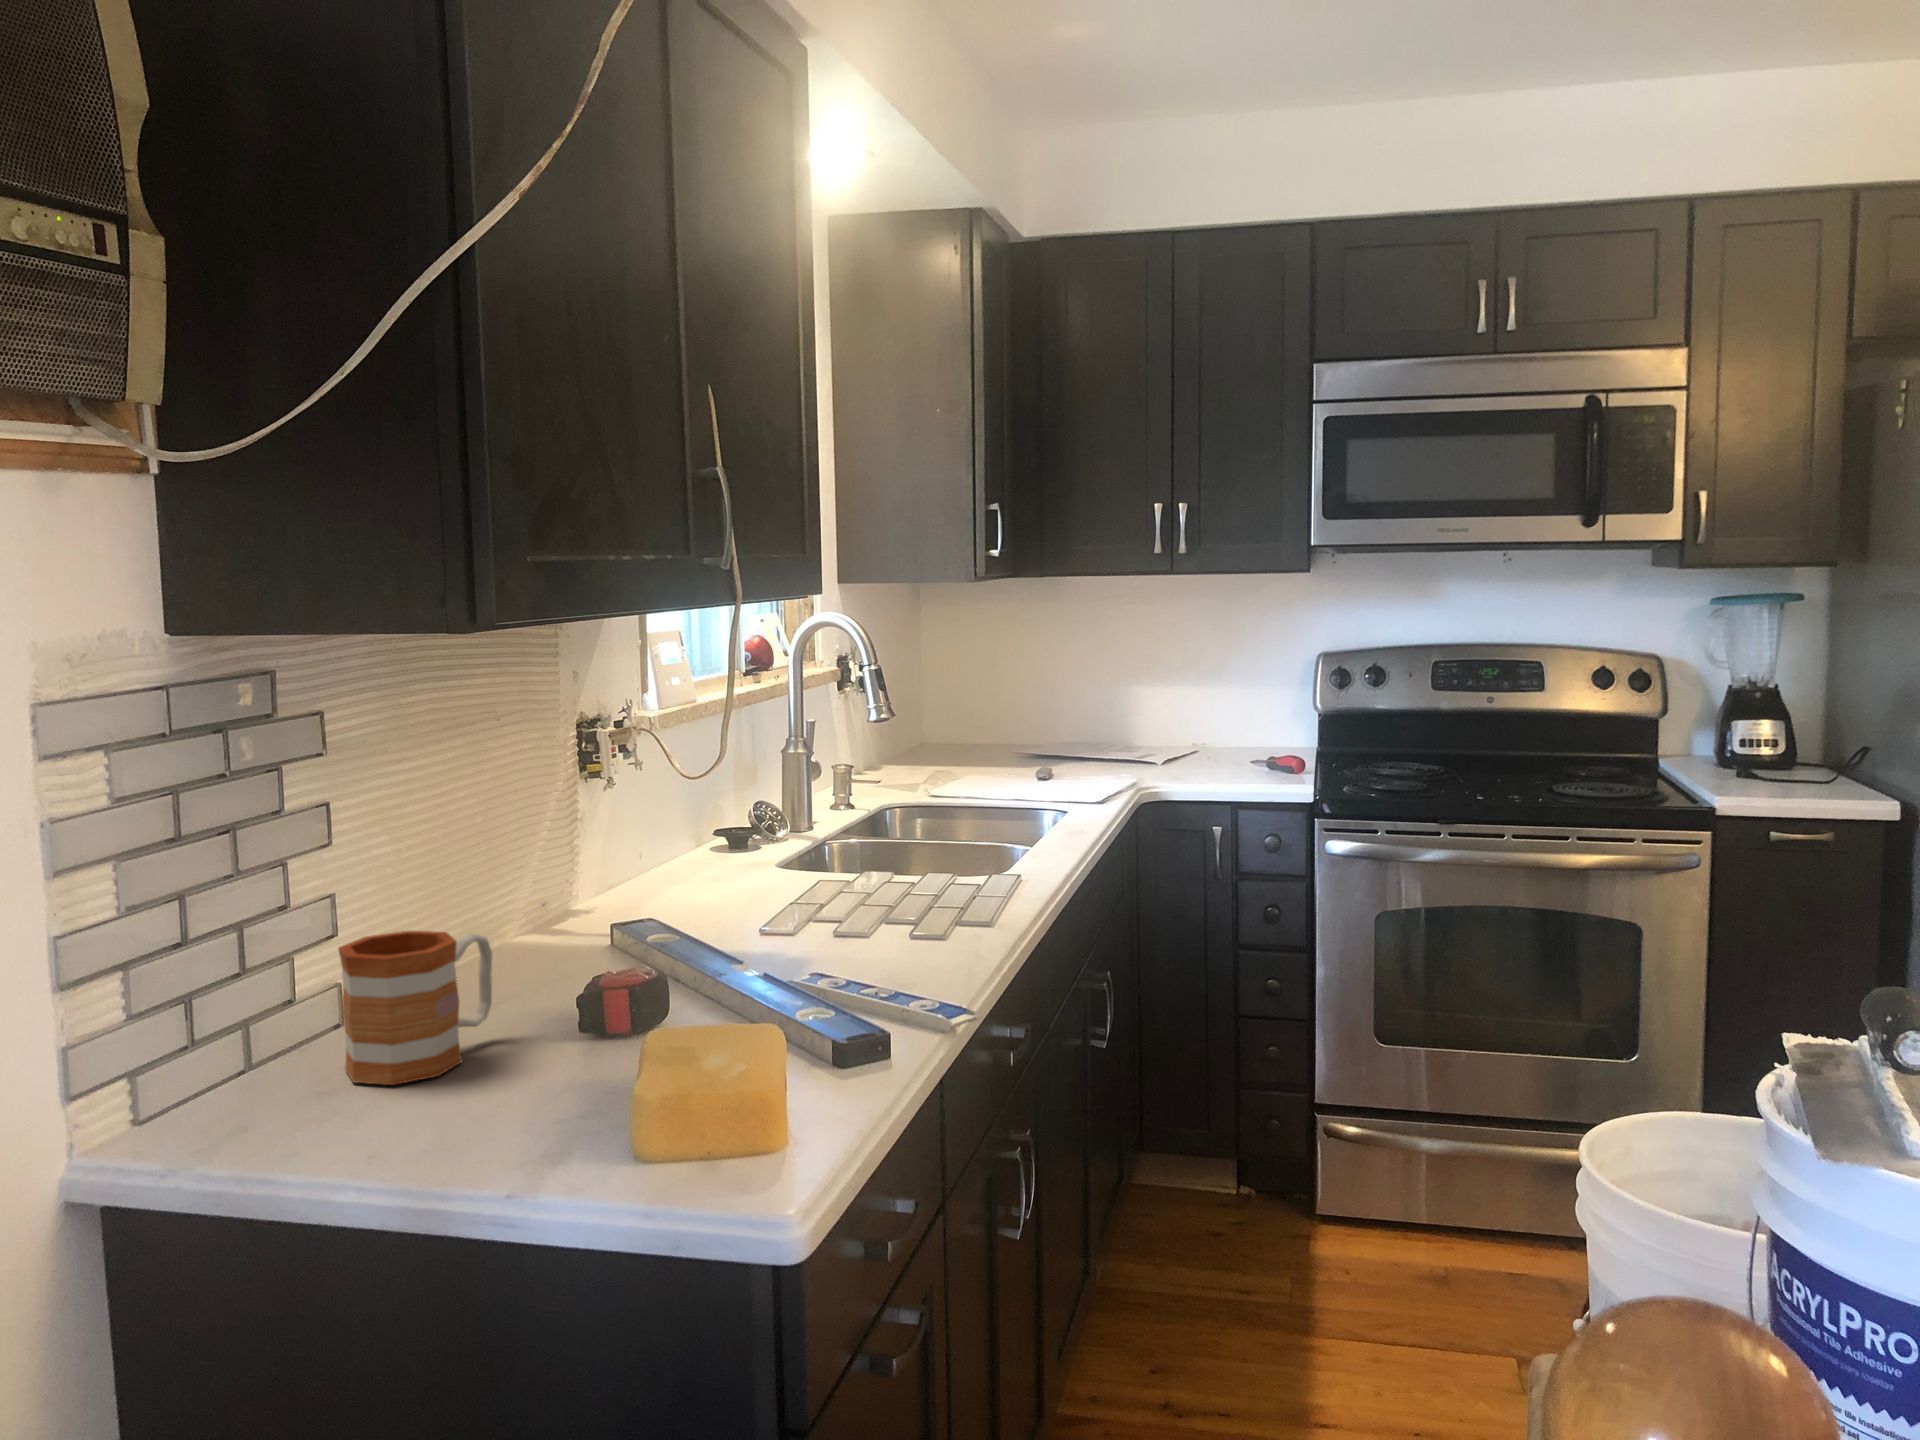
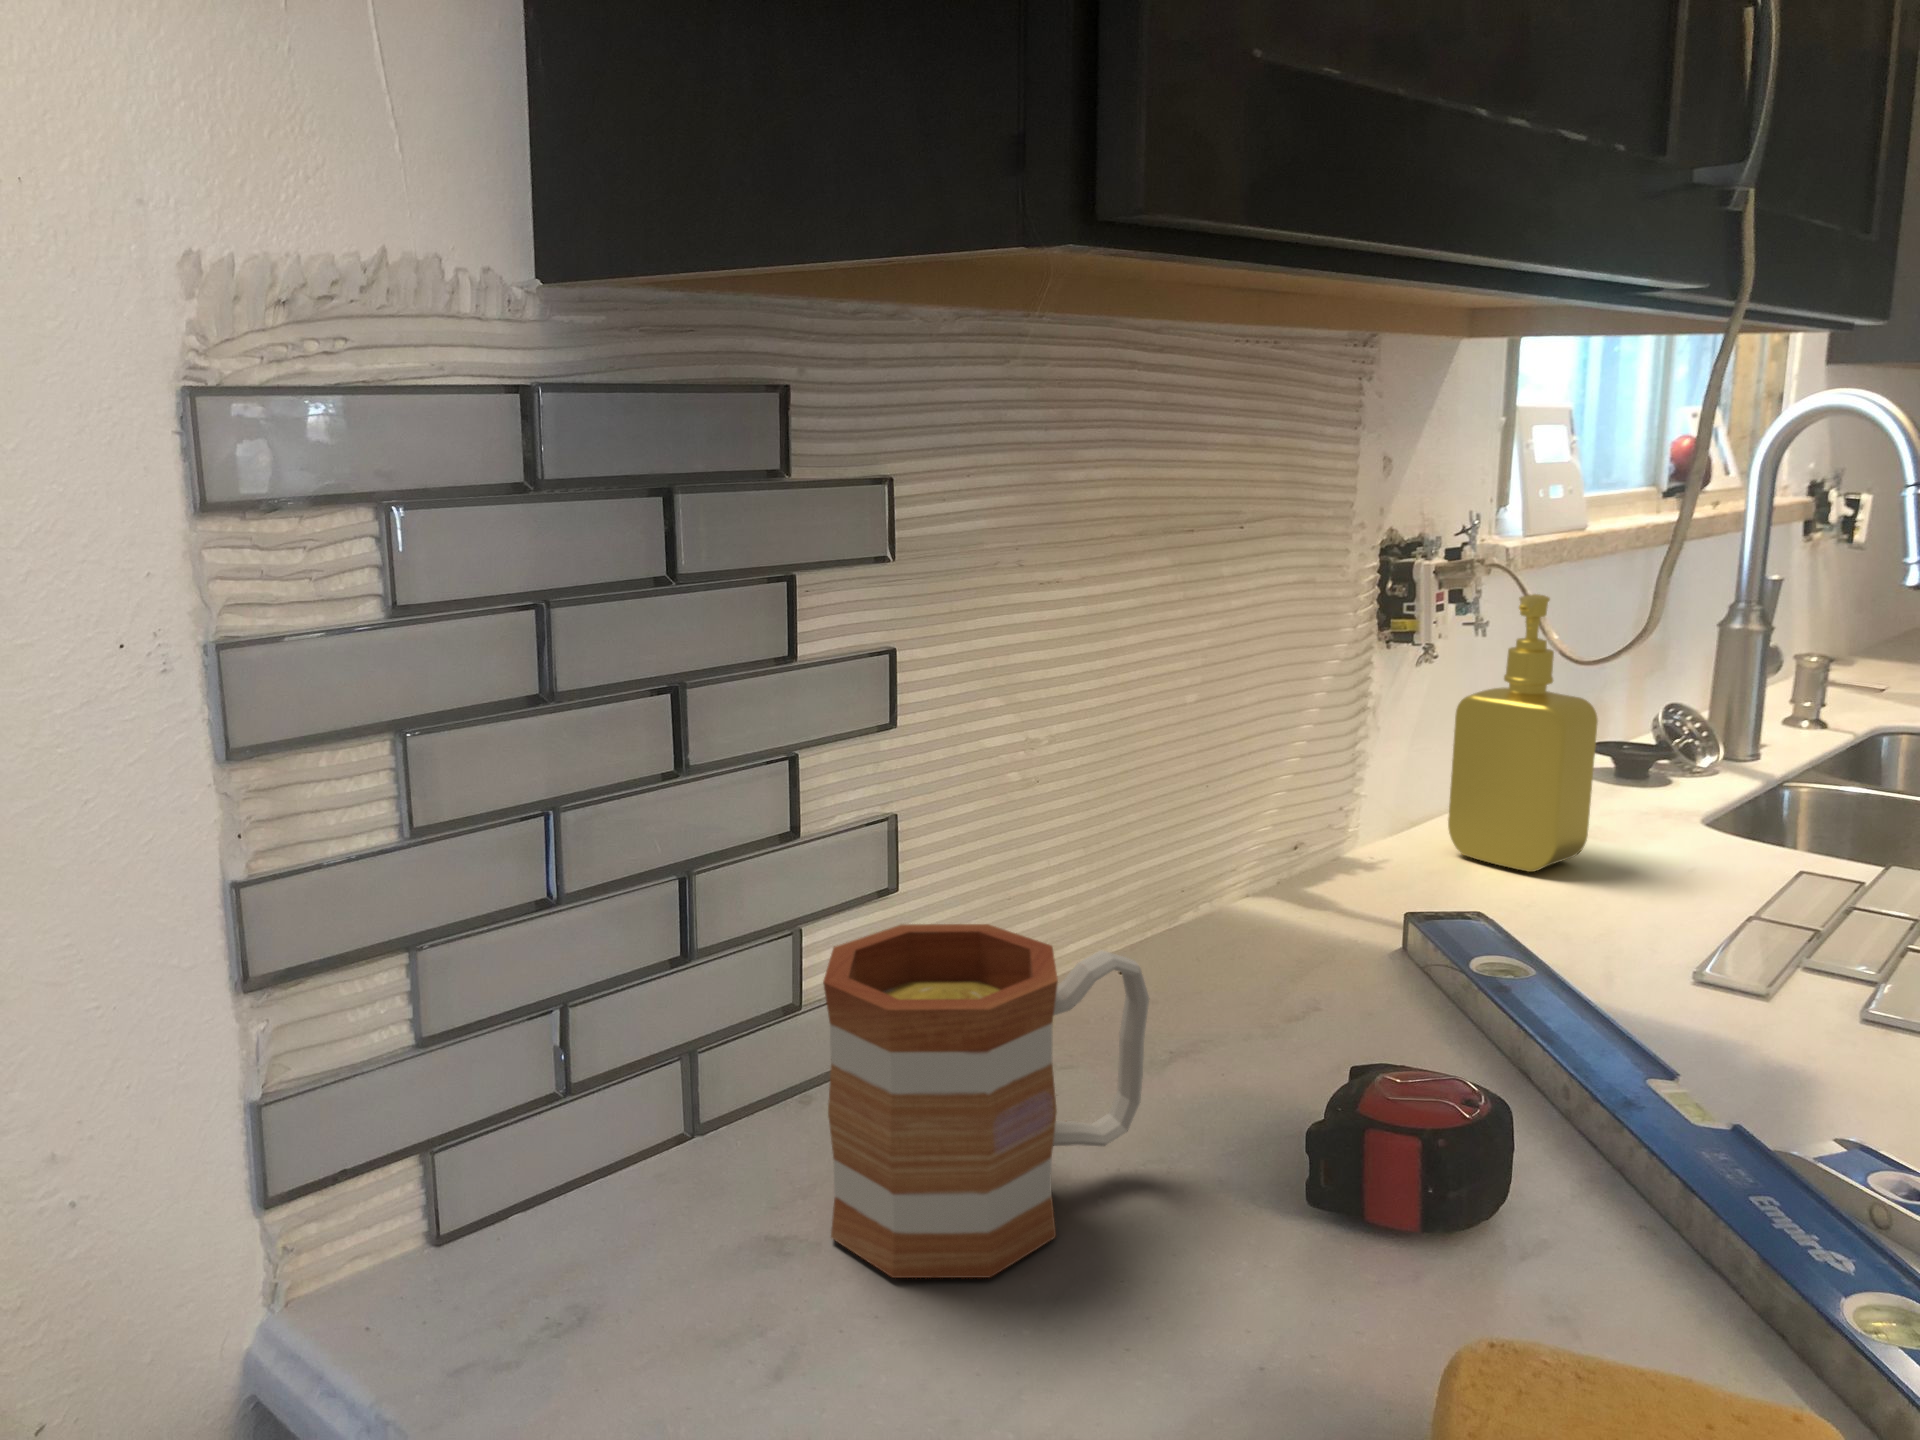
soap dispenser: none [628,745,706,903] -> present [1448,594,1598,872]

